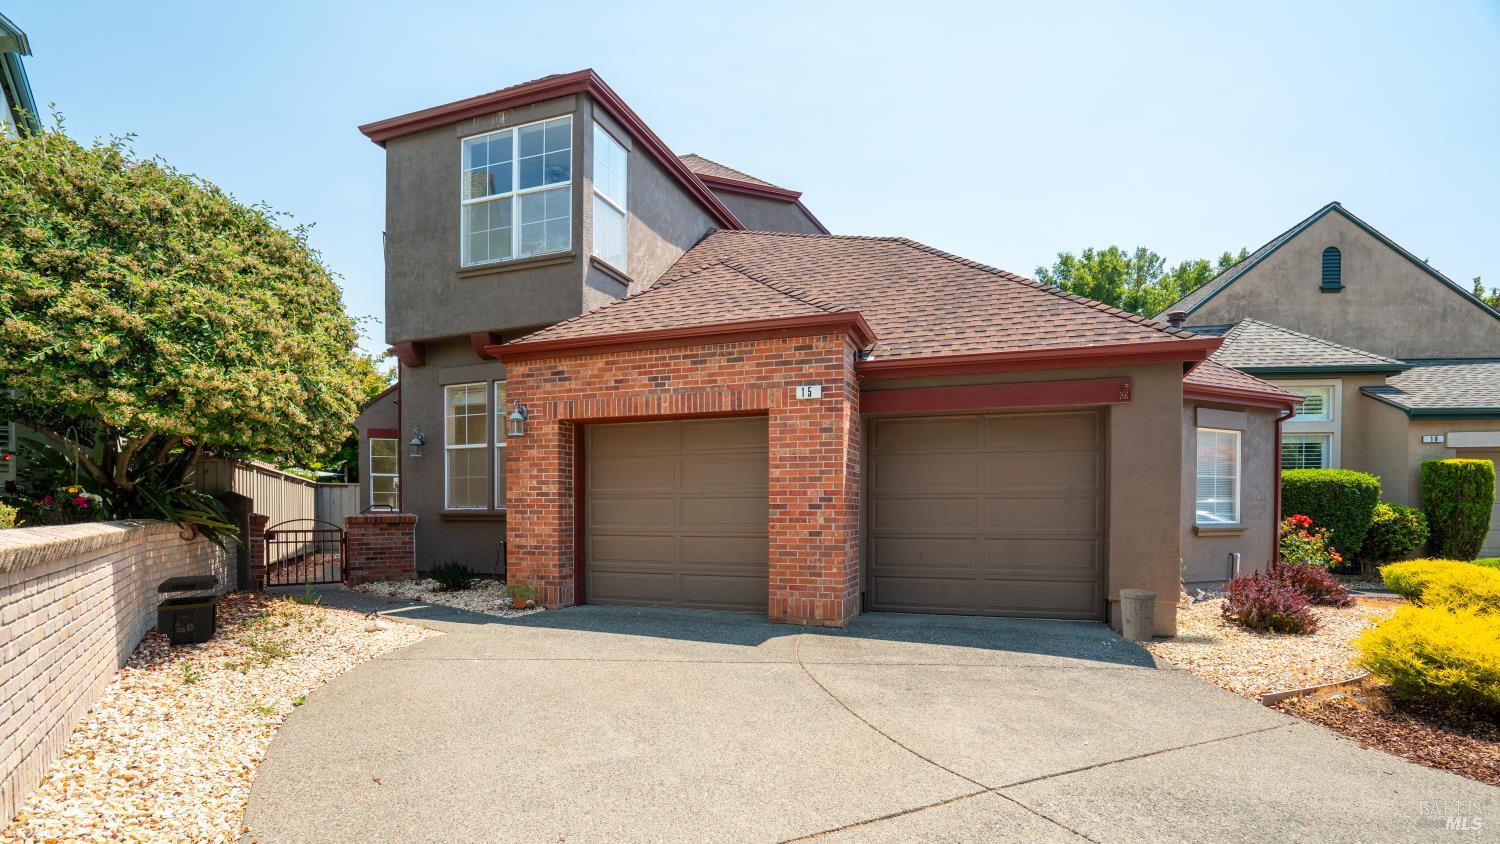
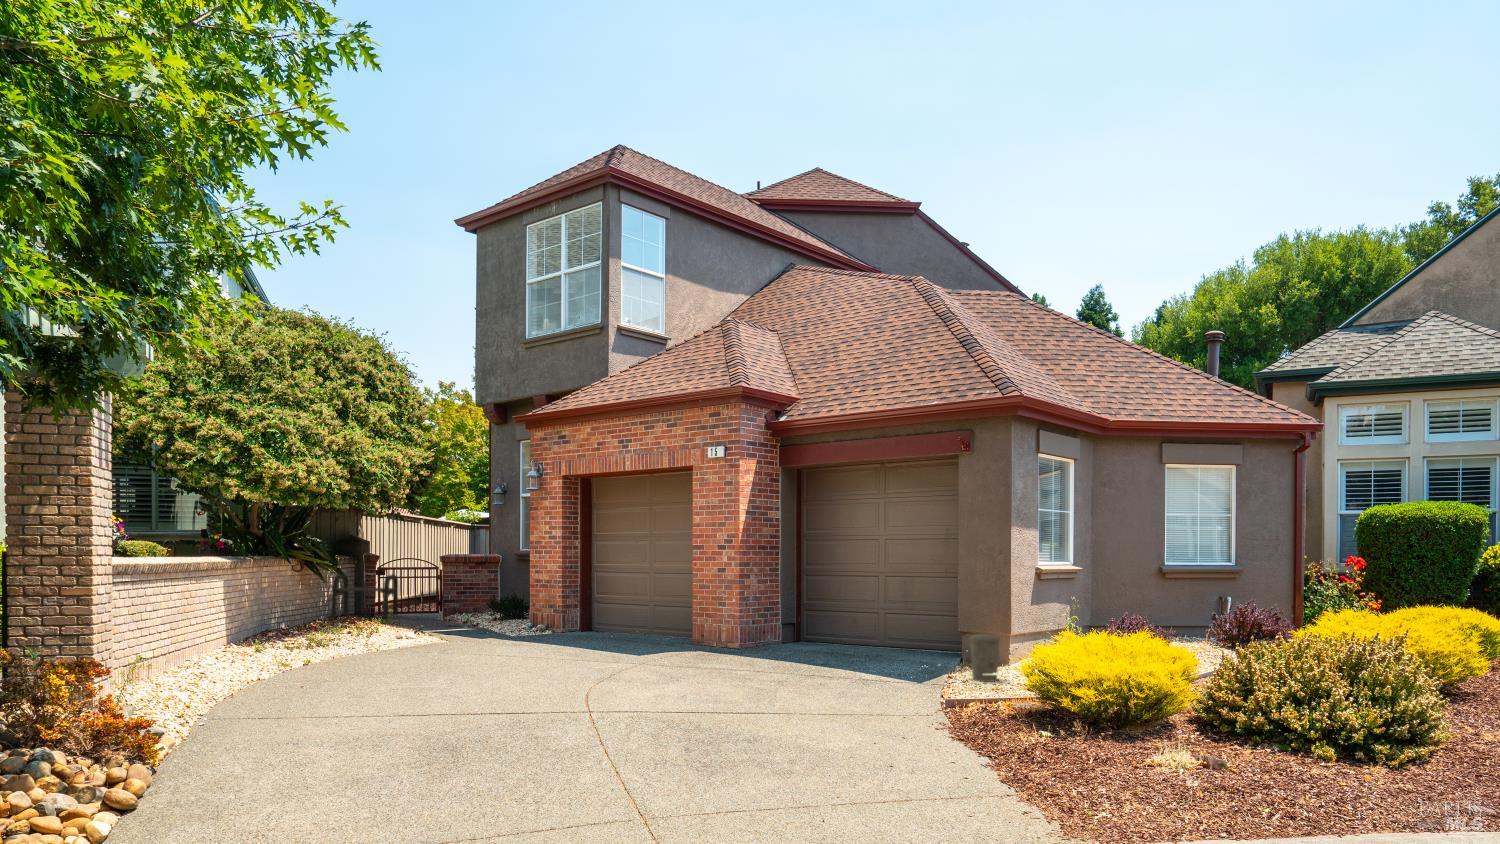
bench: none [211,545,305,607] -> present [331,574,398,618]
toolbox: present [157,575,219,645] -> none [280,587,320,632]
potted plant: present [500,582,543,608] -> none [513,610,548,631]

